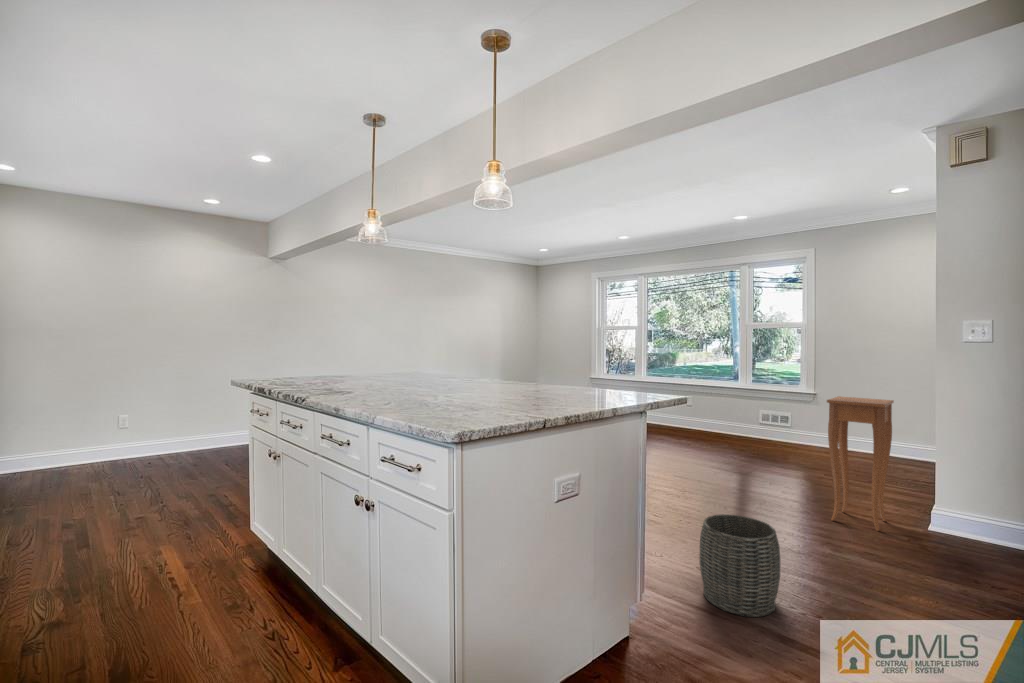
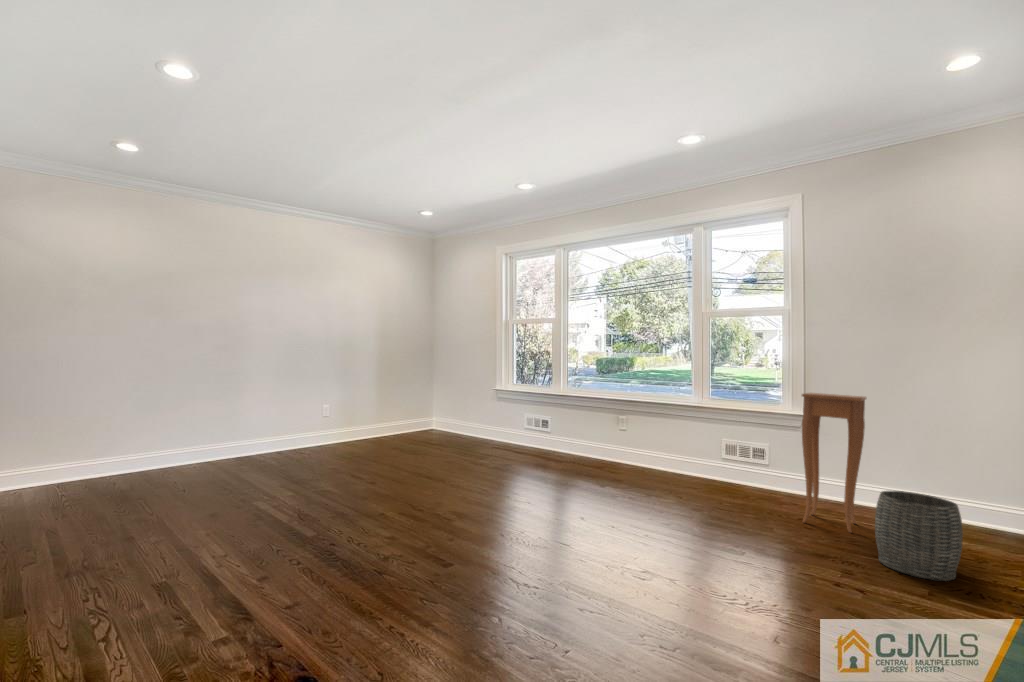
woven basket: present [700,514,781,617] -> present [875,491,963,581]

